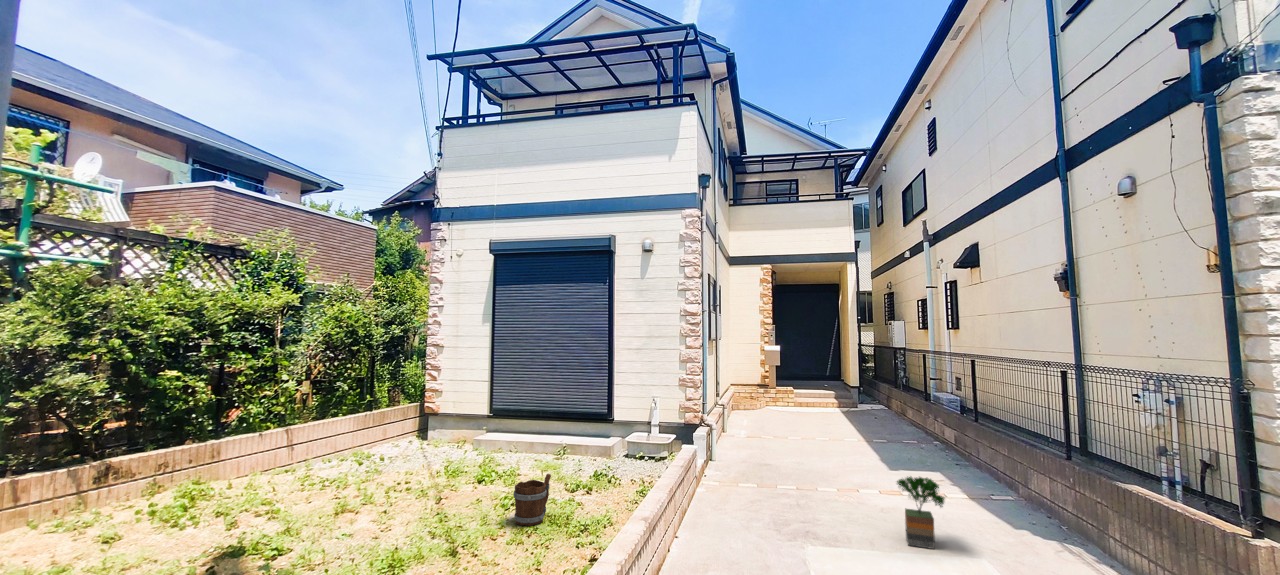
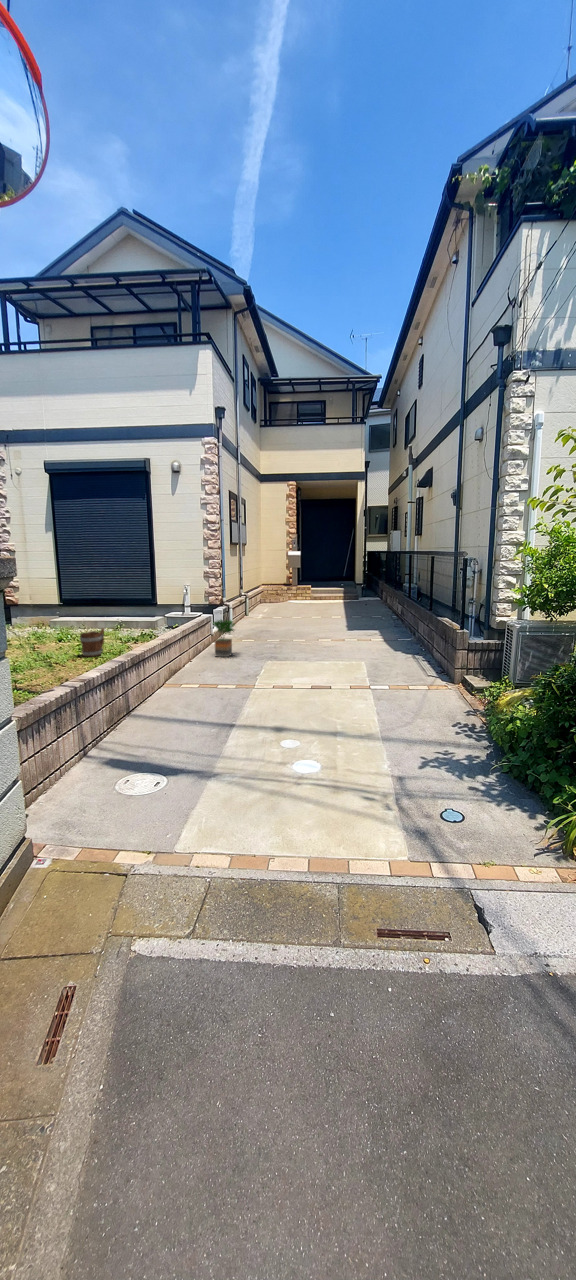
potted tree: present [897,477,945,549] -> present [213,620,235,657]

